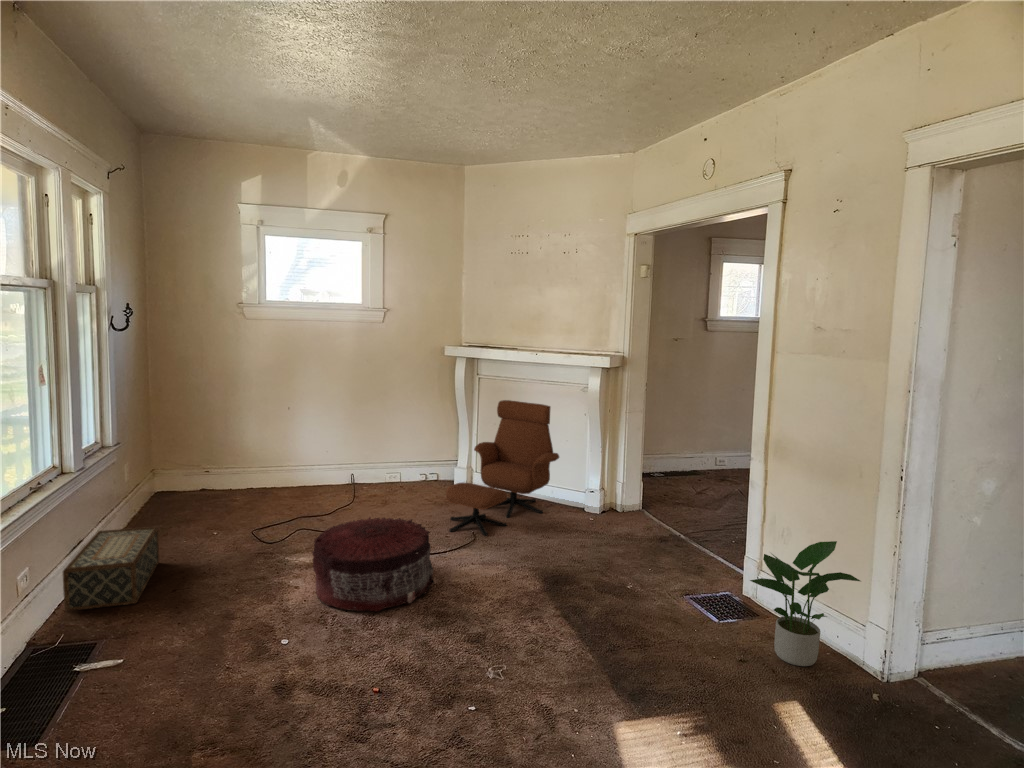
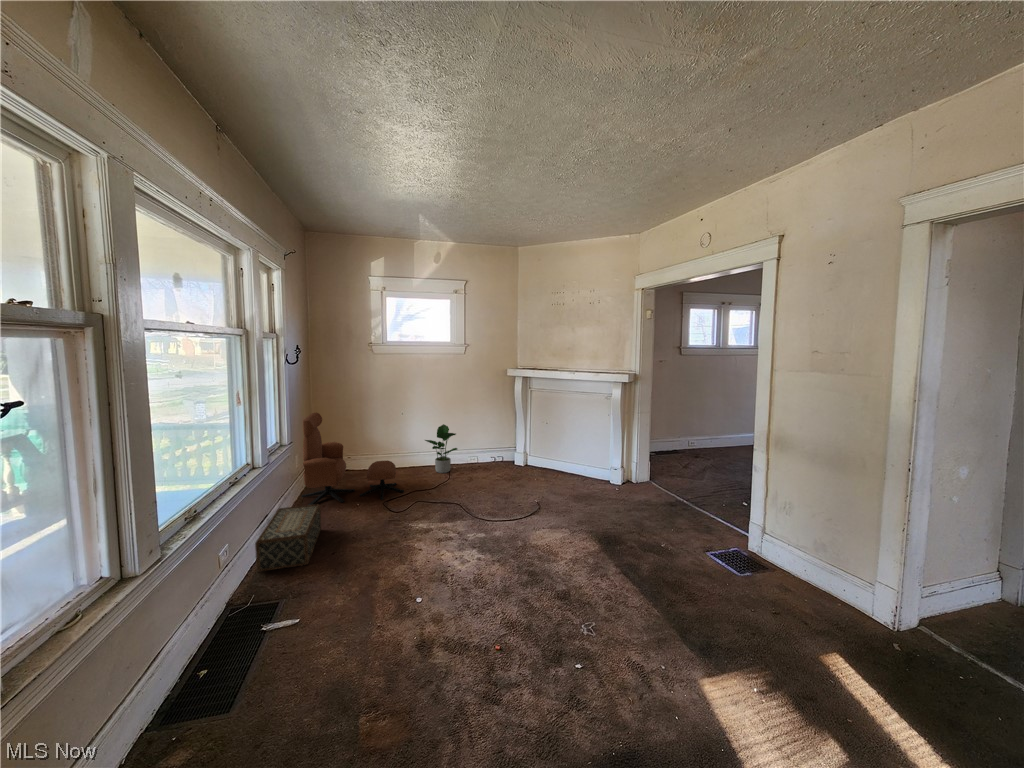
lounge chair: present [446,400,559,536] -> present [302,413,404,505]
pouf: present [312,517,434,612] -> none [432,495,521,570]
potted plant: present [750,541,860,666] -> present [425,424,457,473]

